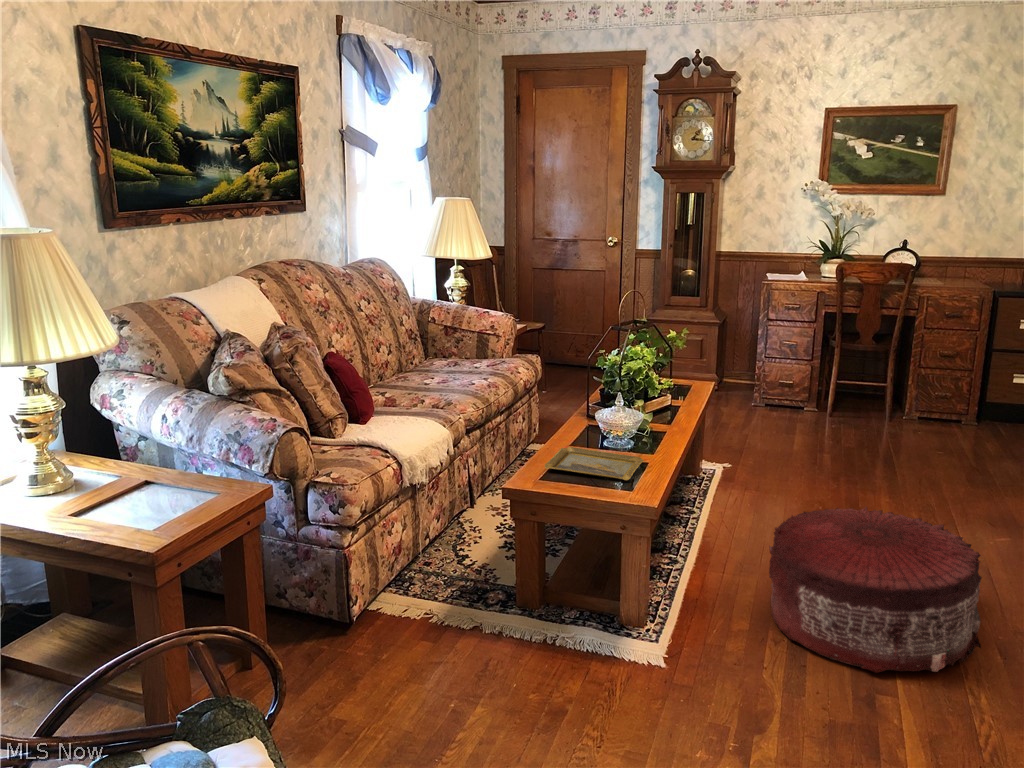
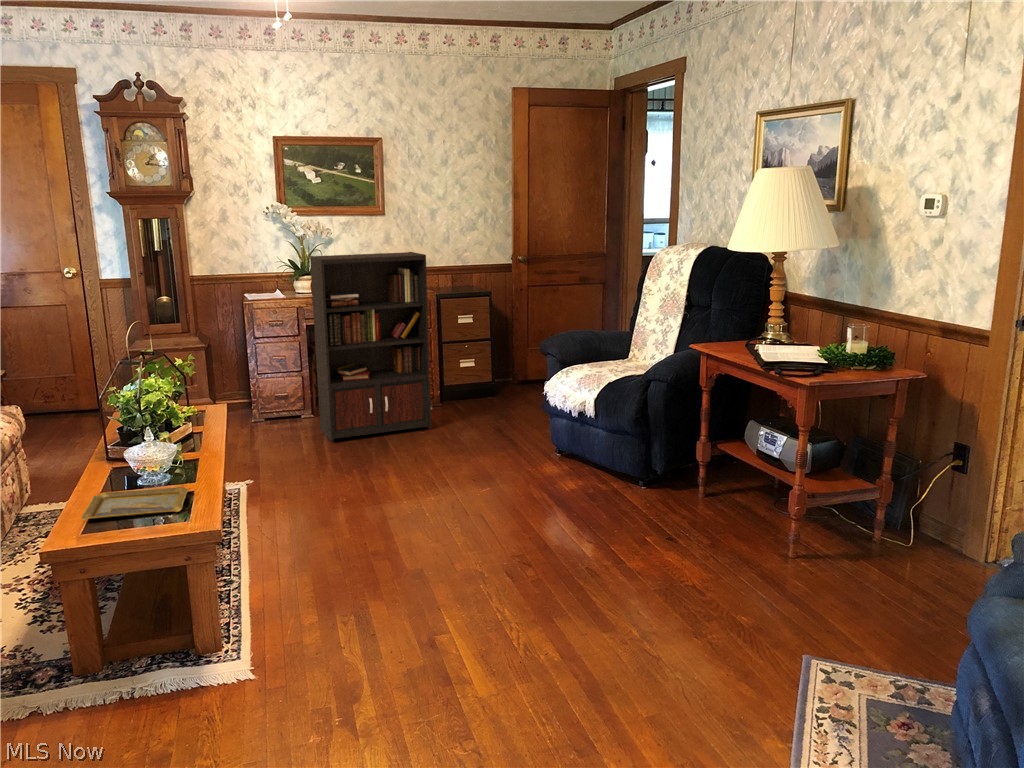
bookcase: none [820,238,978,447] -> present [310,252,432,441]
pouf: present [769,507,982,673] -> none [322,487,502,623]

